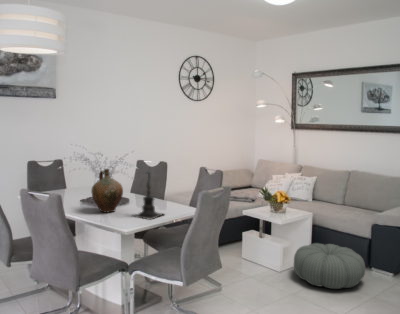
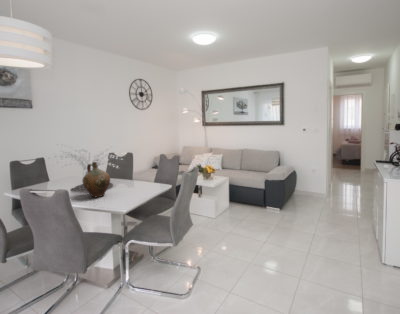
candle holder: present [134,171,162,220] -> none [120,156,147,199]
pouf: present [294,243,365,289] -> none [223,196,267,224]

